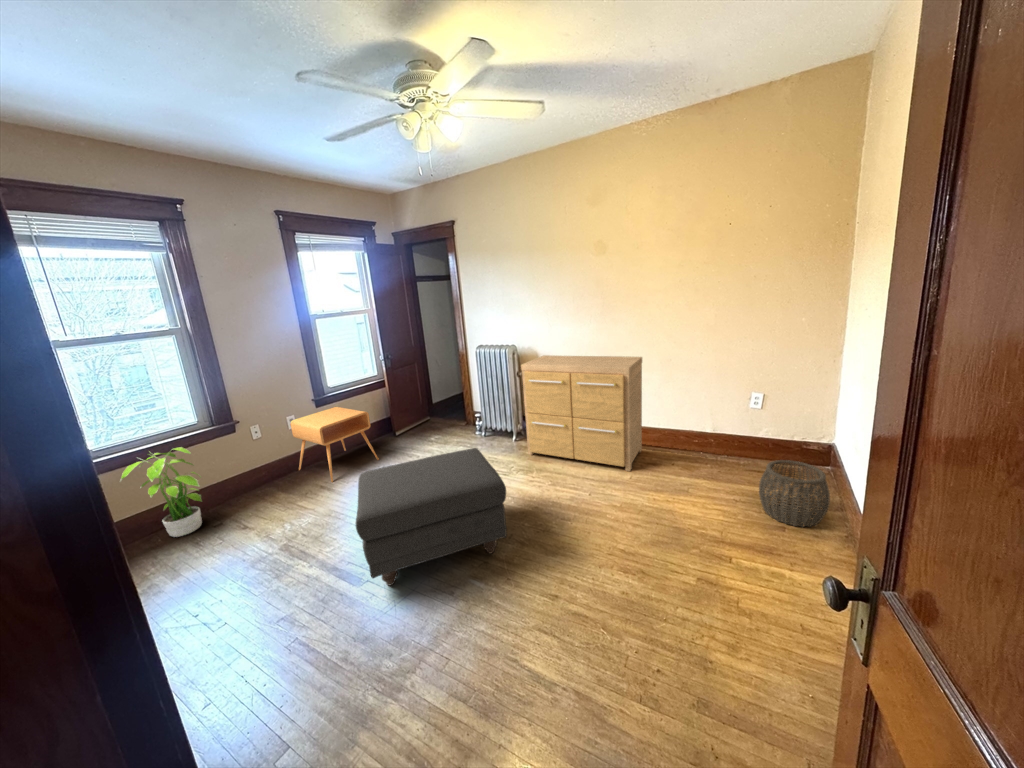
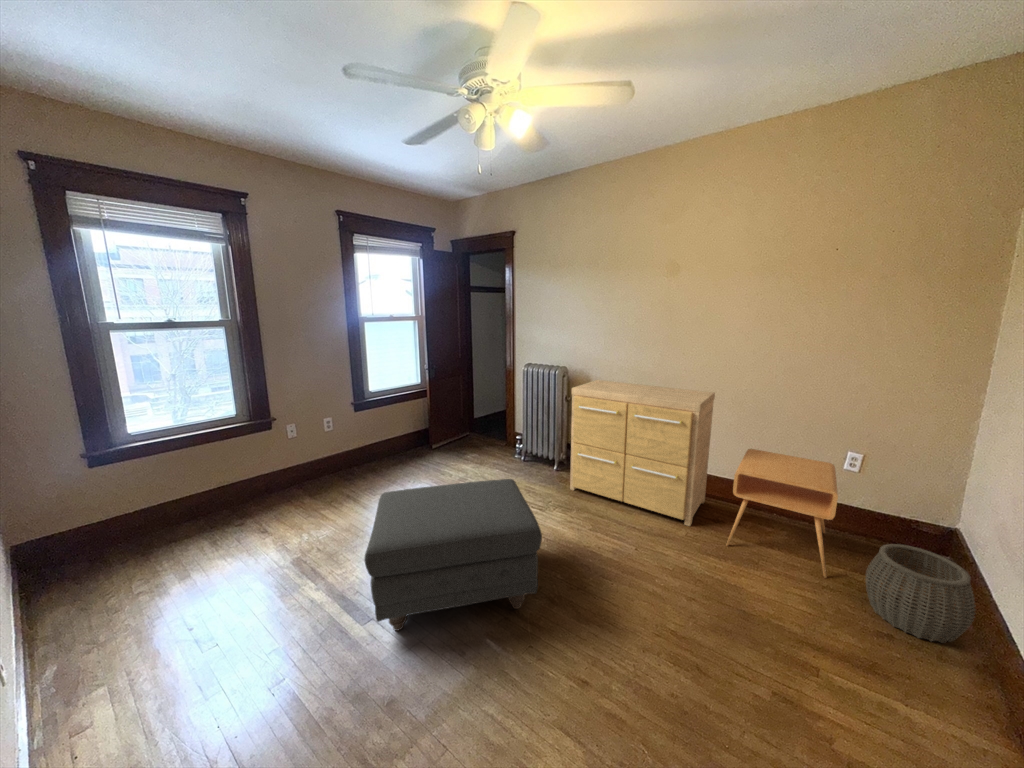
side table: present [291,407,379,482] -> present [726,449,838,578]
potted plant: present [120,447,202,537] -> none [149,440,229,532]

